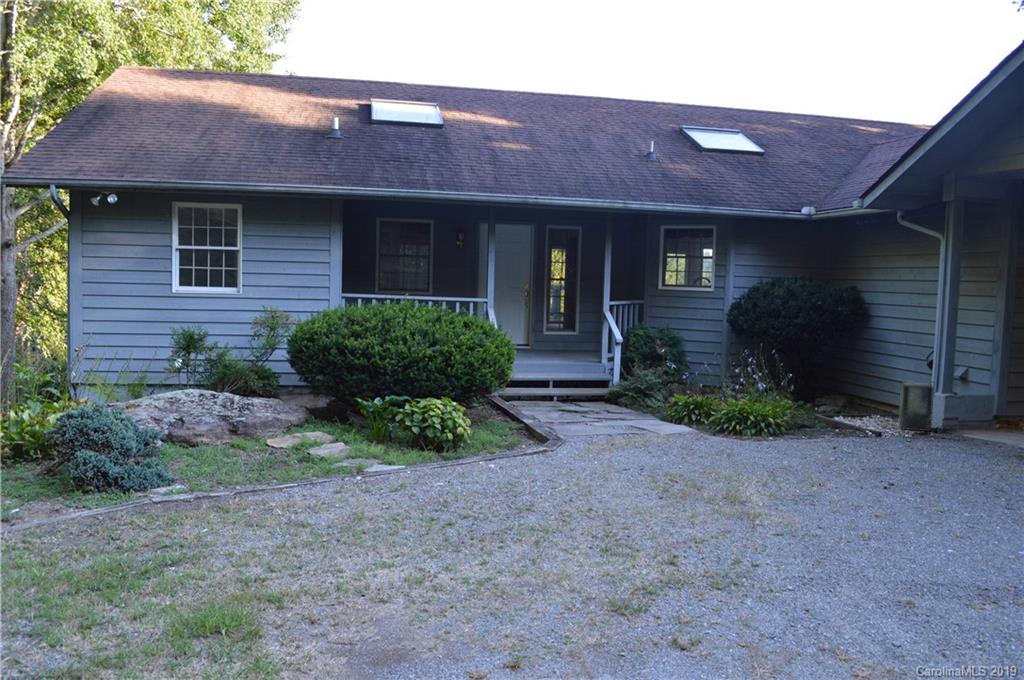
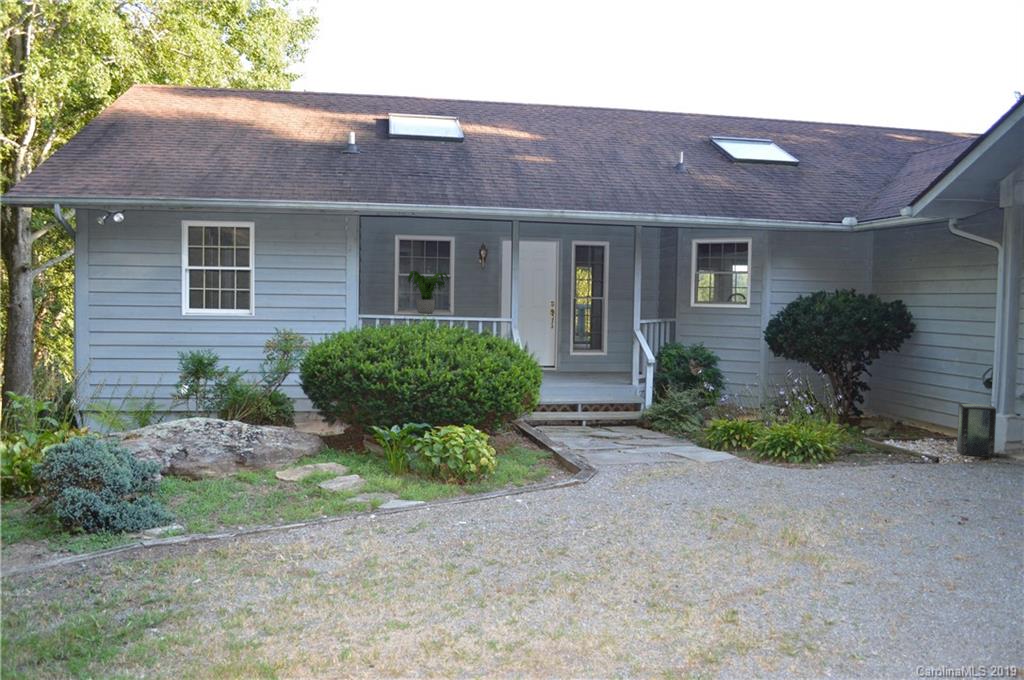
potted plant: none [386,252,428,293] -> present [408,271,448,313]

